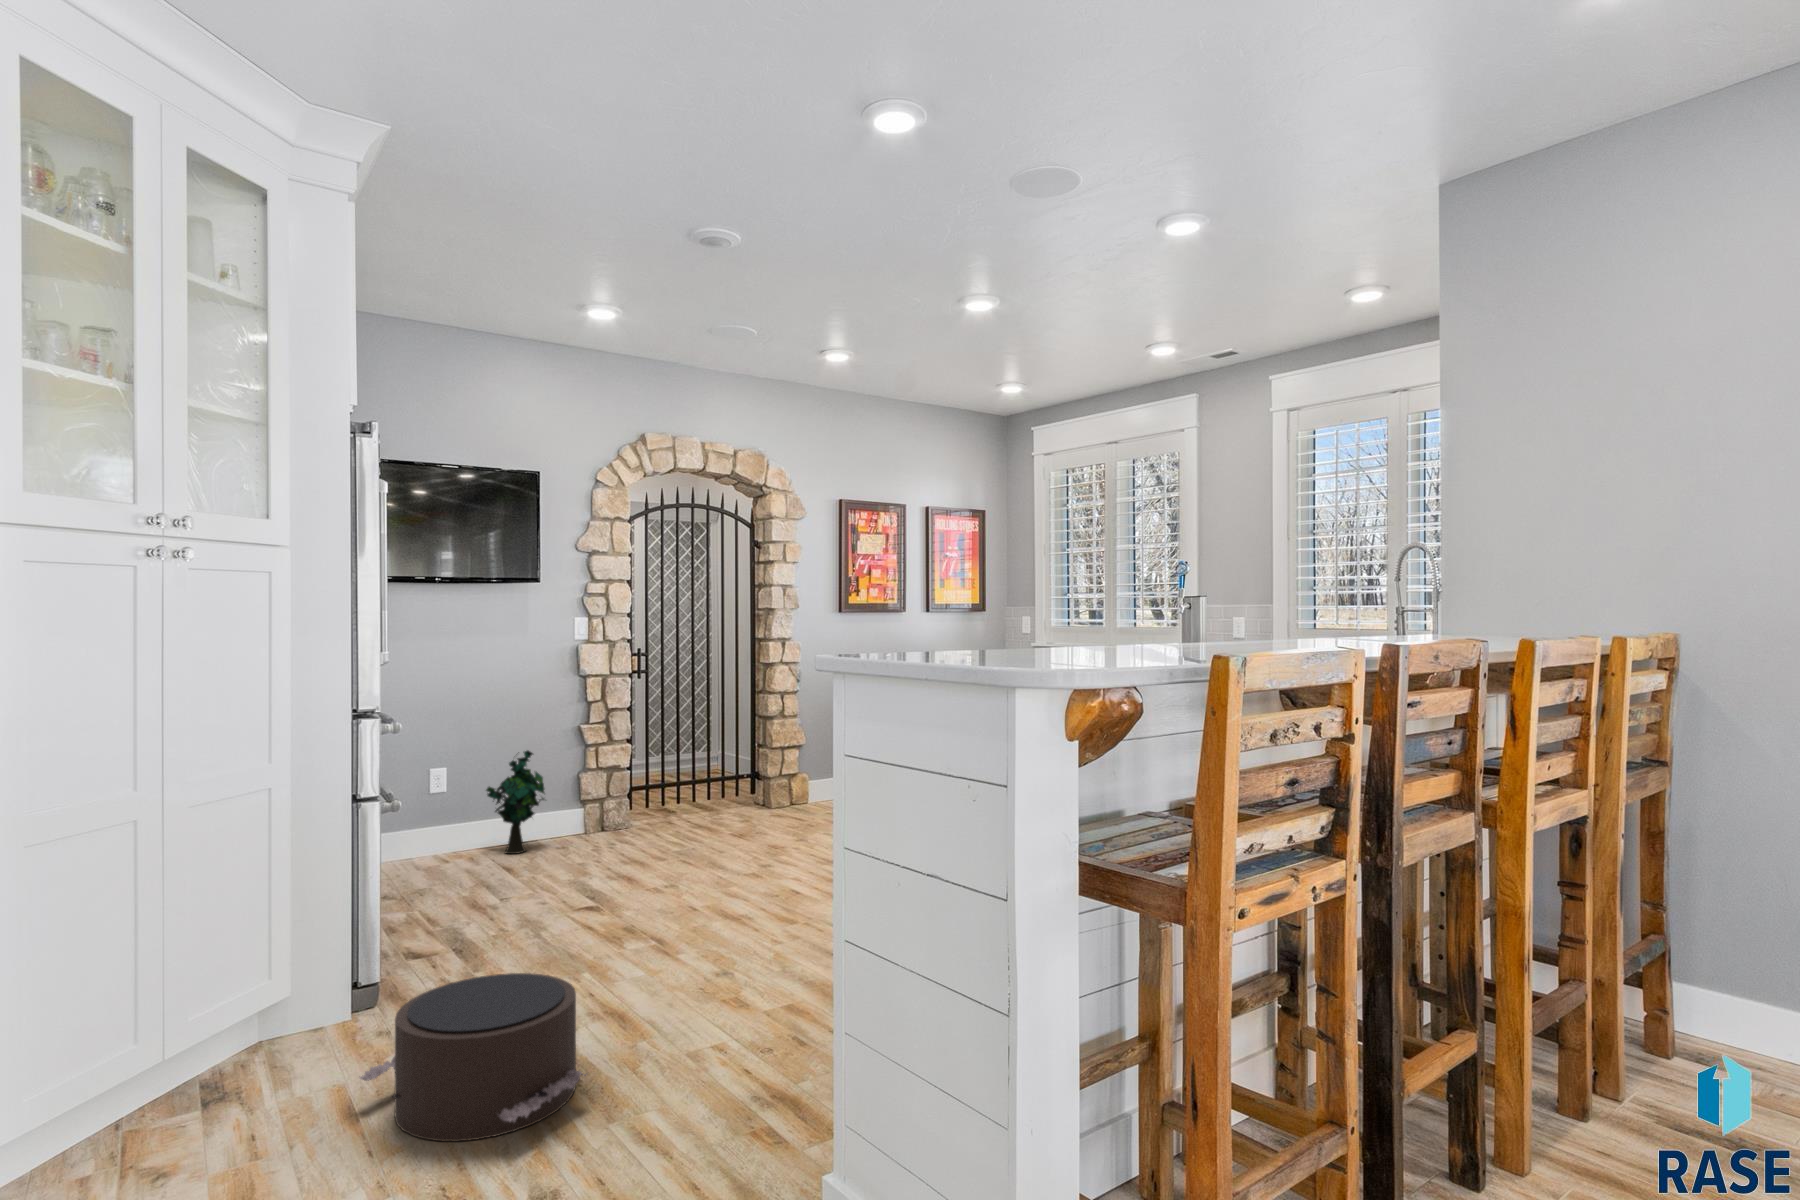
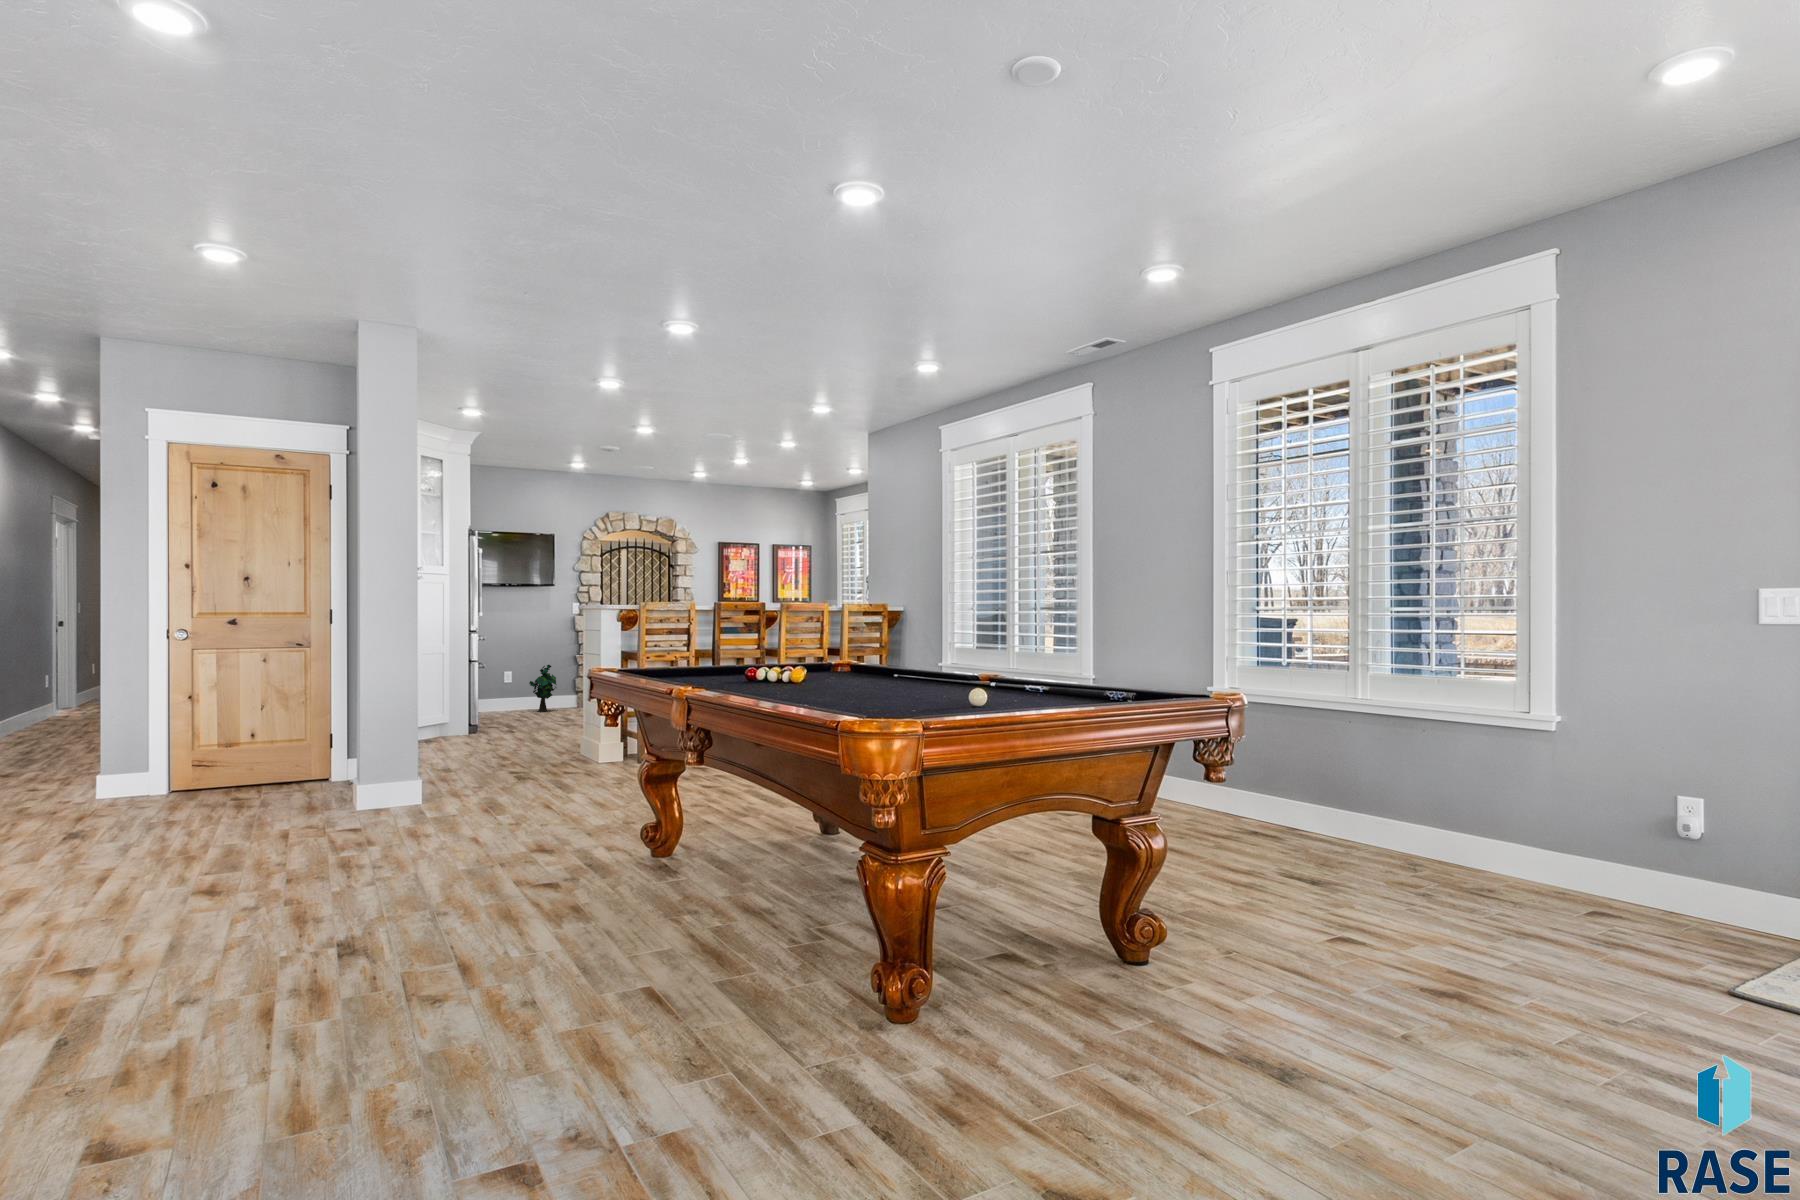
pouf: present [360,973,586,1141] -> none [470,712,540,747]

